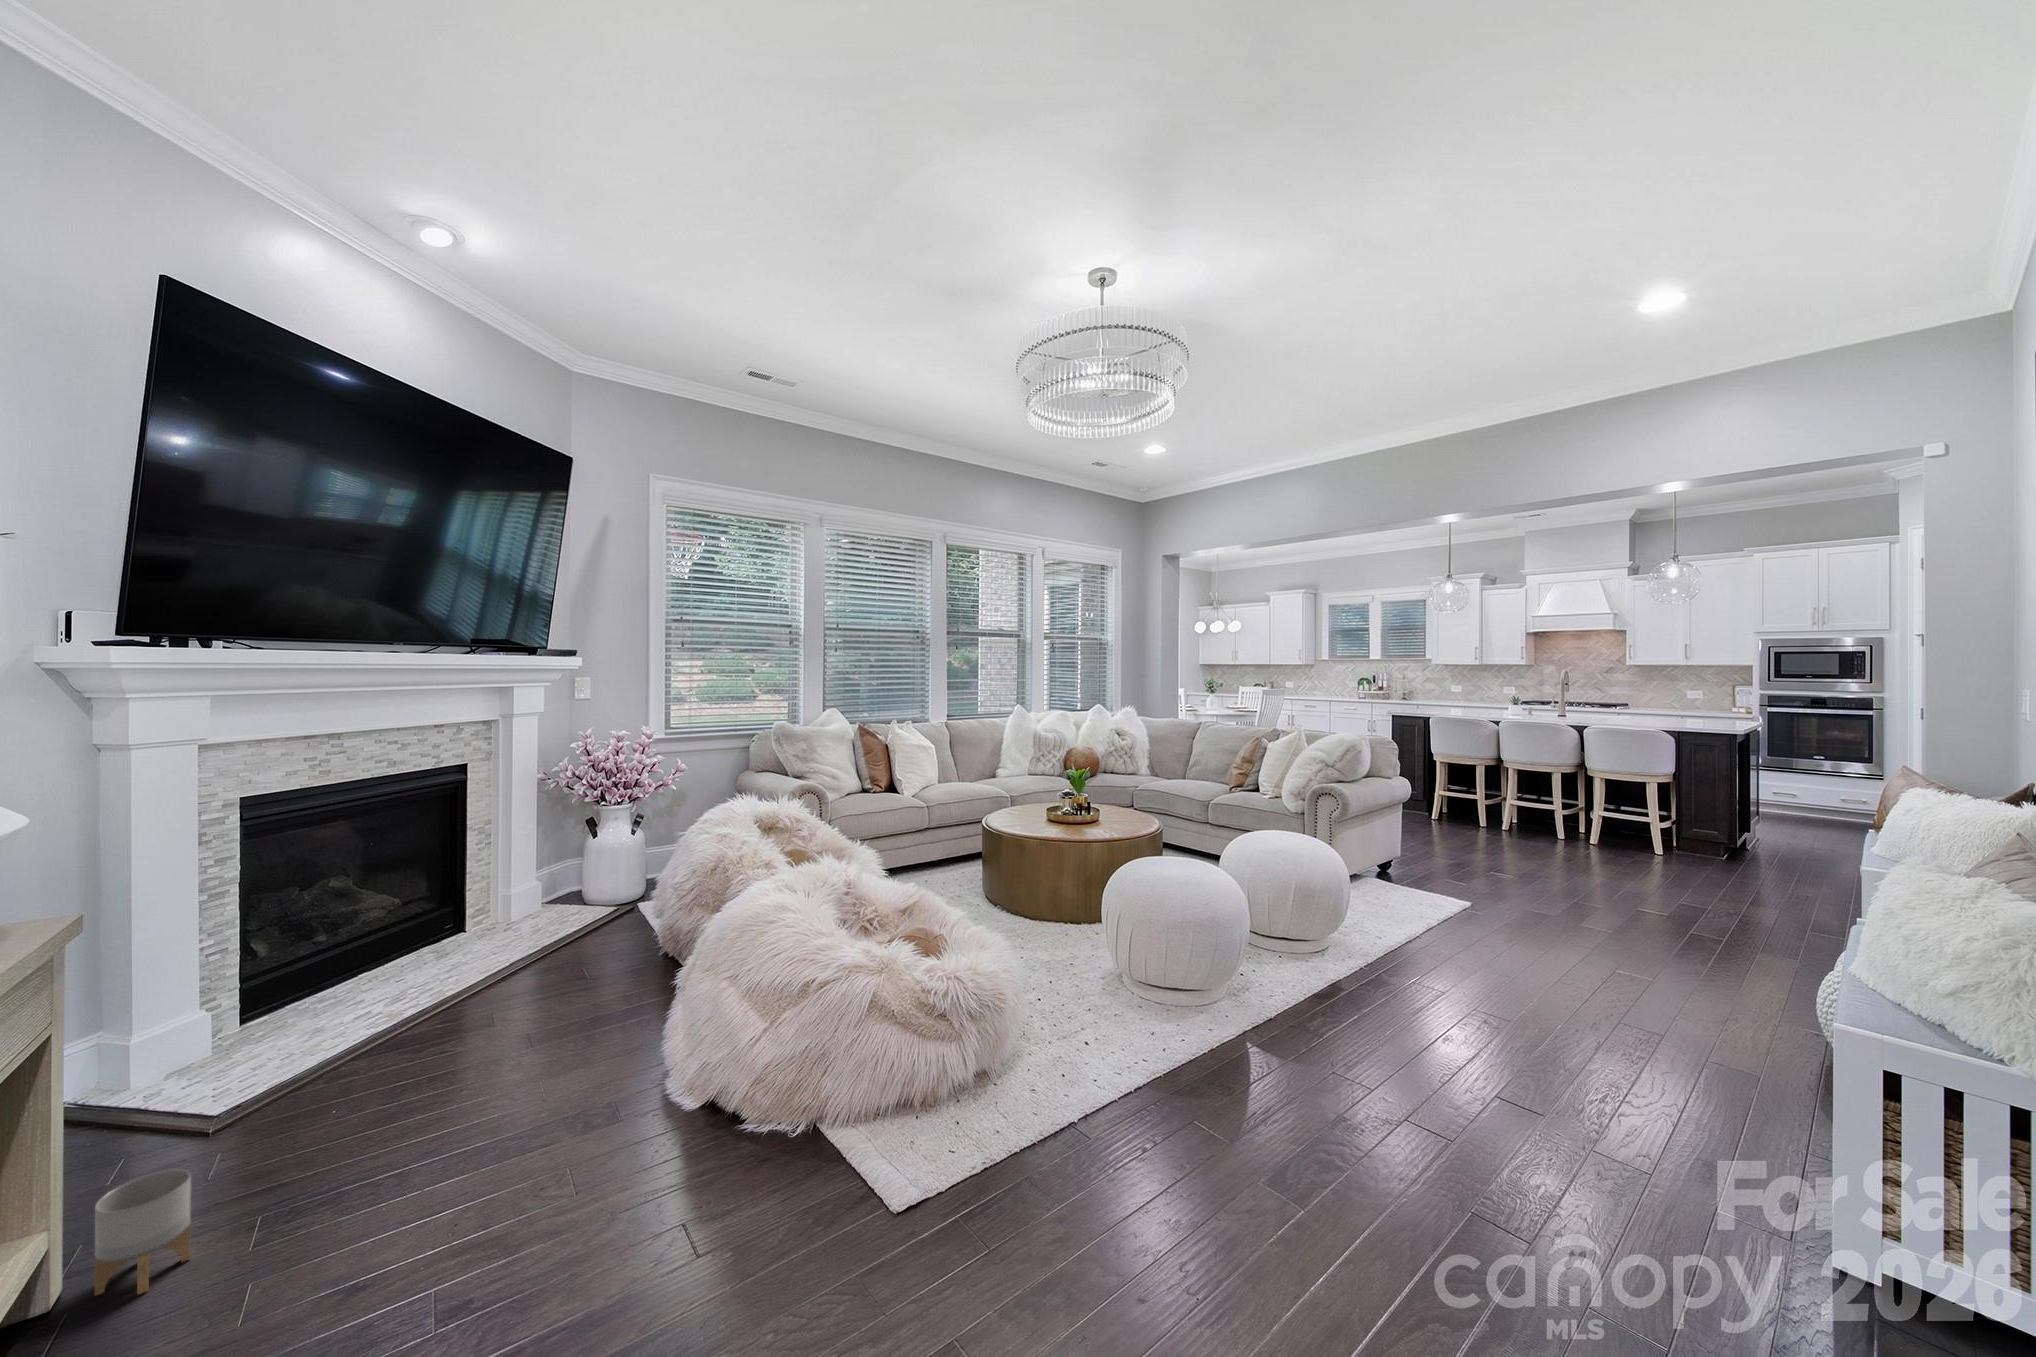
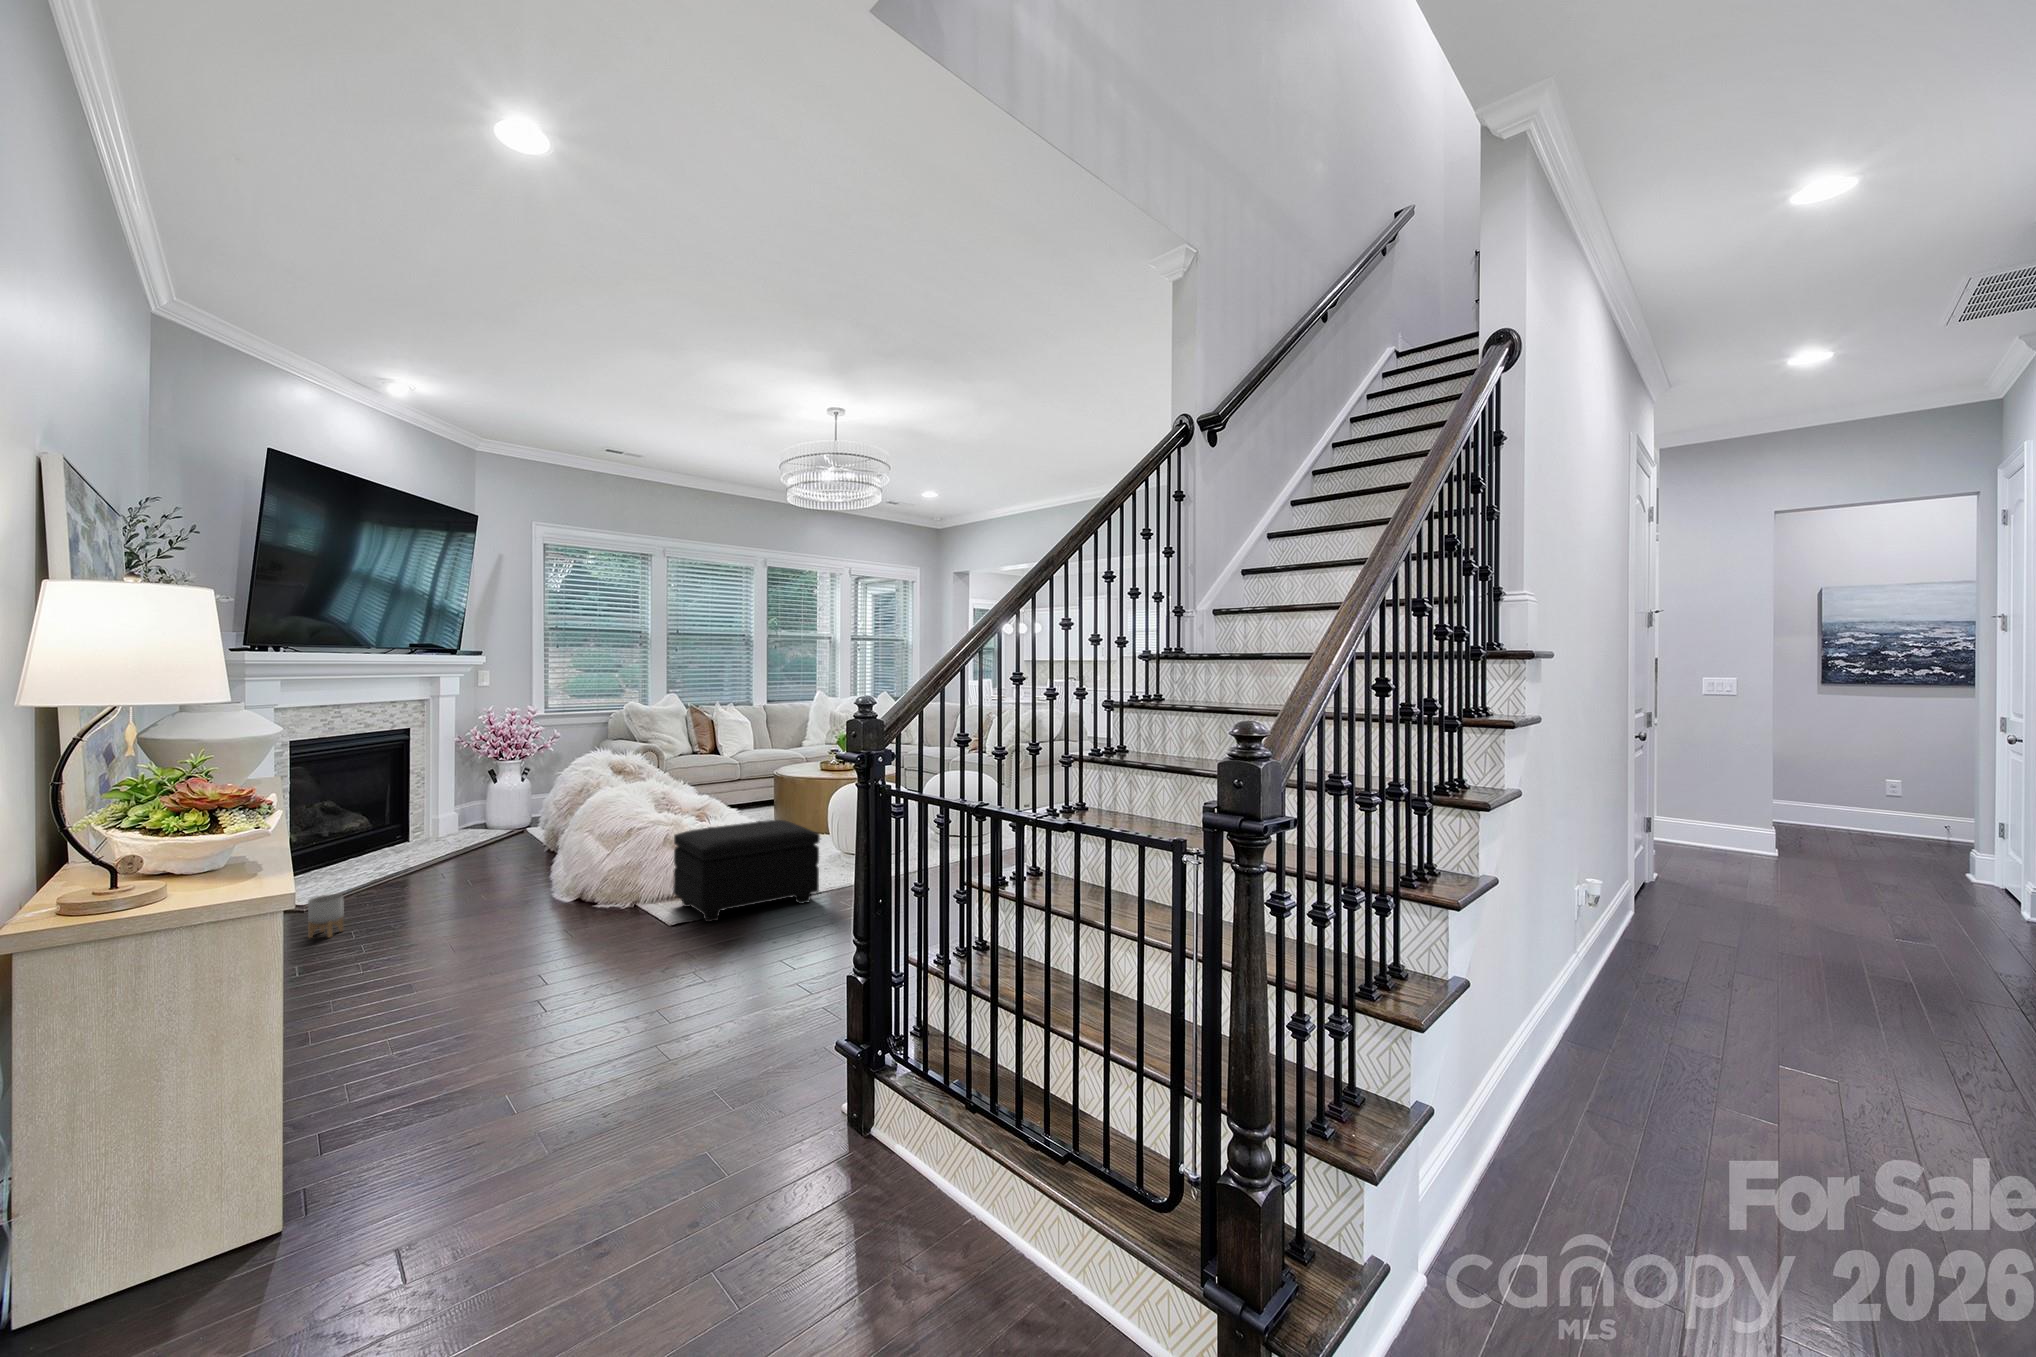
footstool: none [896,961,1205,1263] -> present [673,820,820,922]

